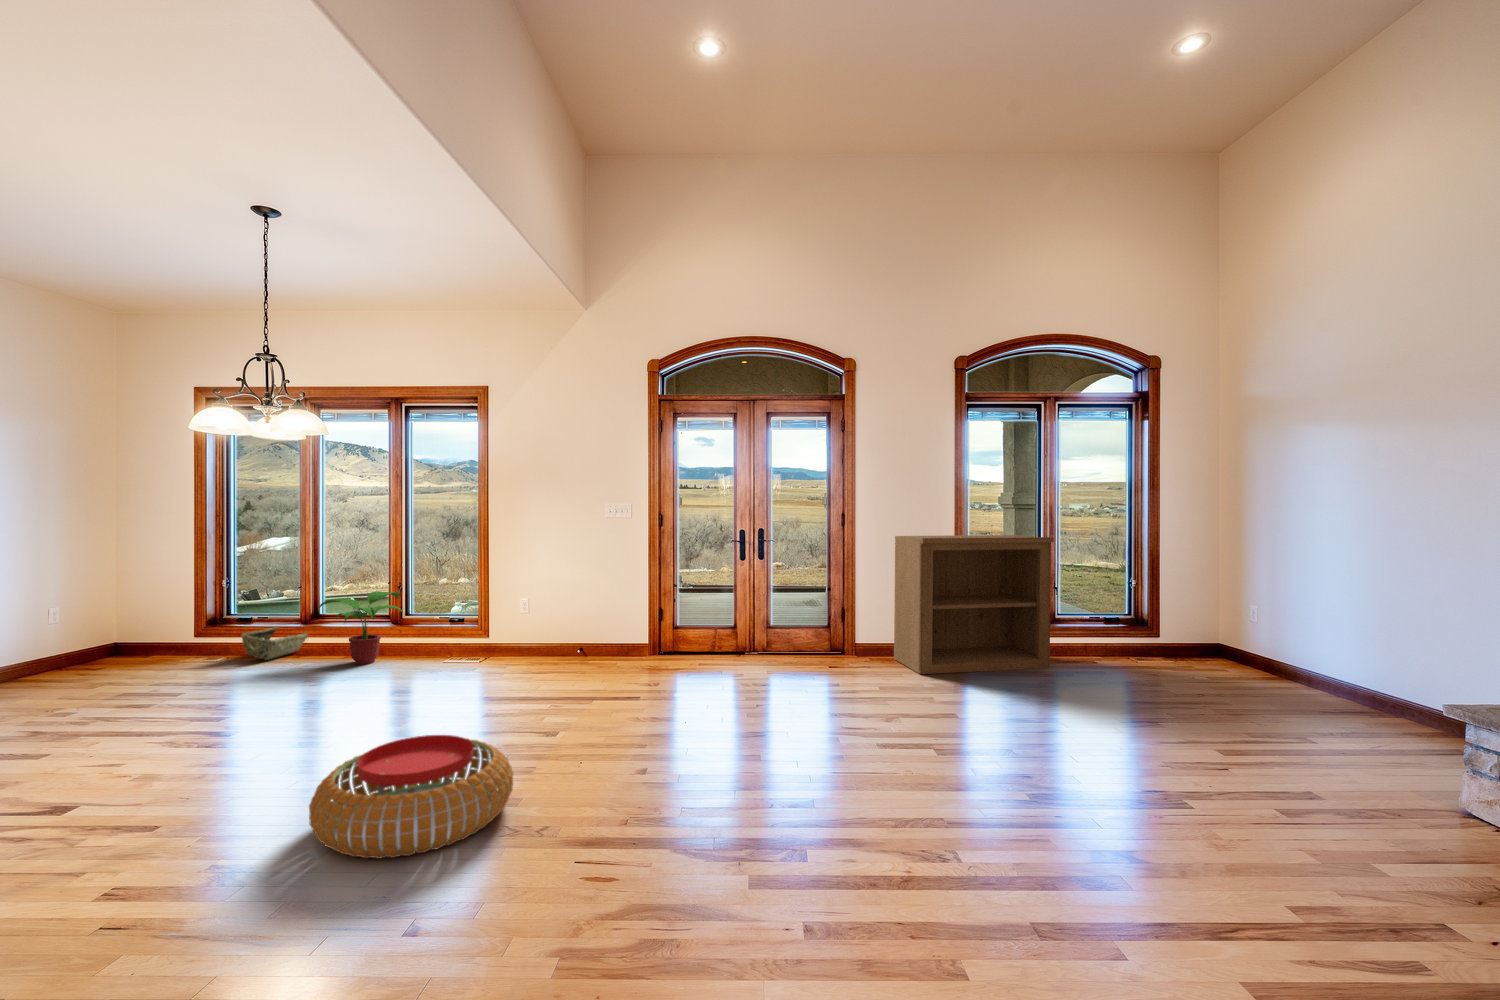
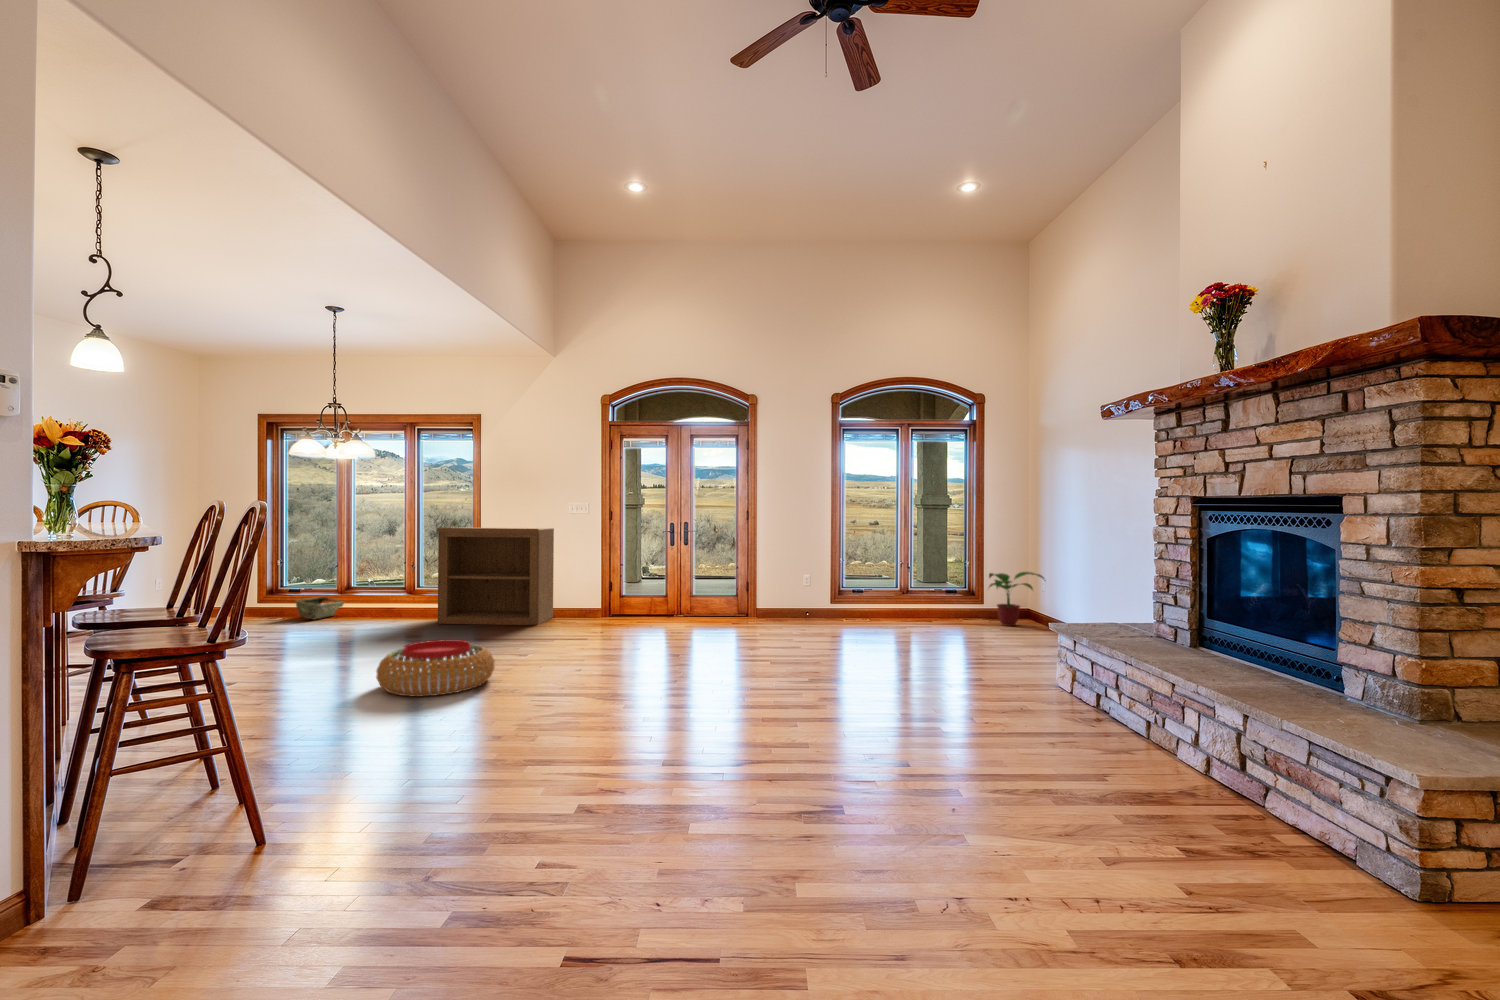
bookshelf: present [894,535,1054,674] -> present [437,527,554,625]
potted plant: present [318,591,403,664] -> present [989,572,1046,626]

